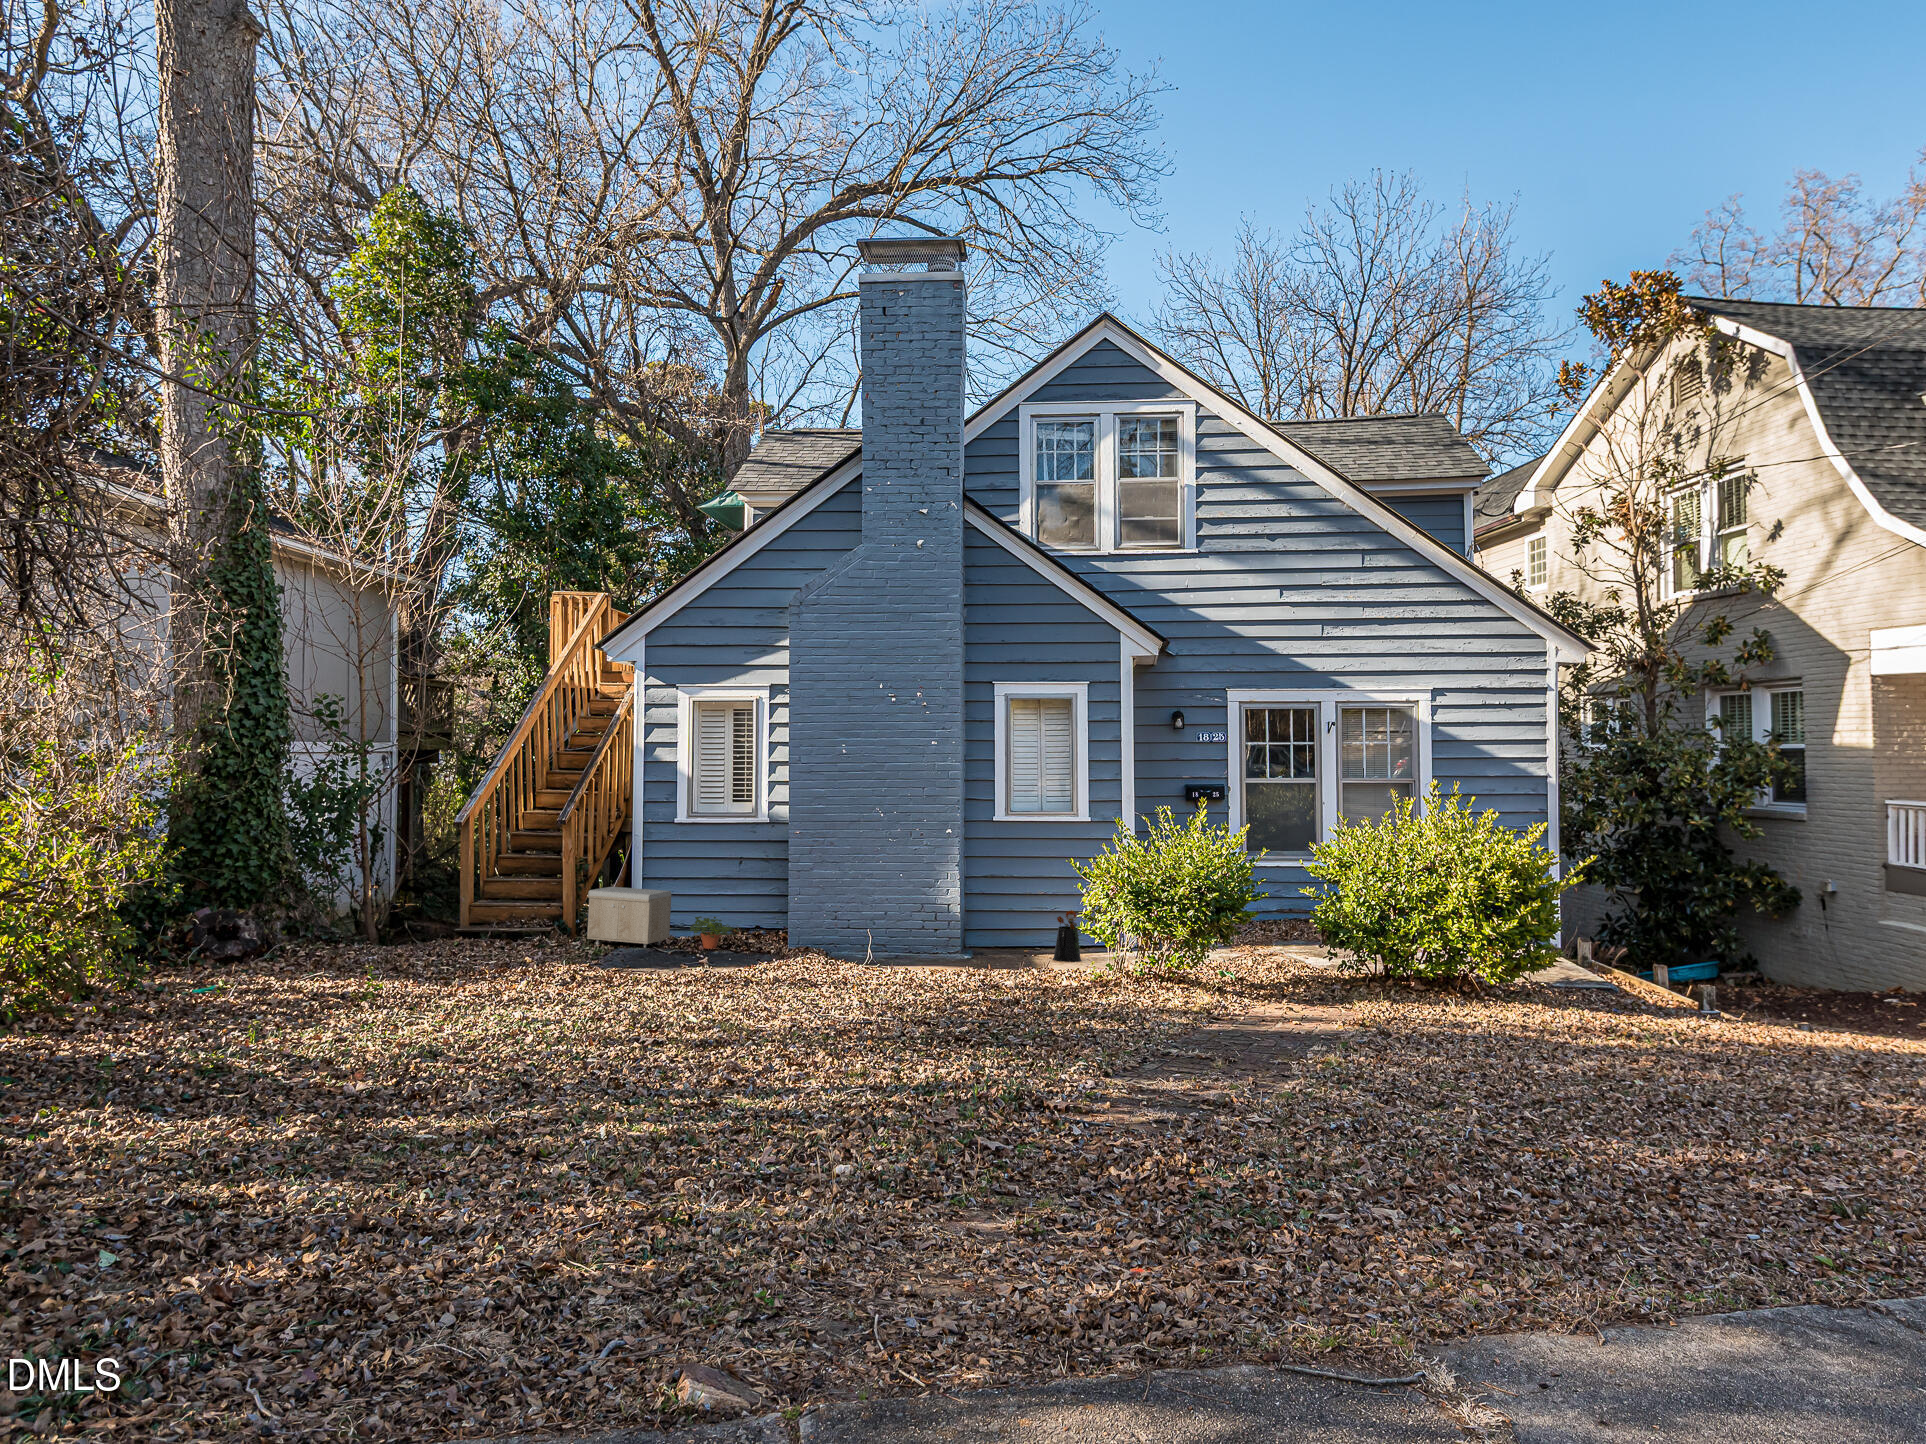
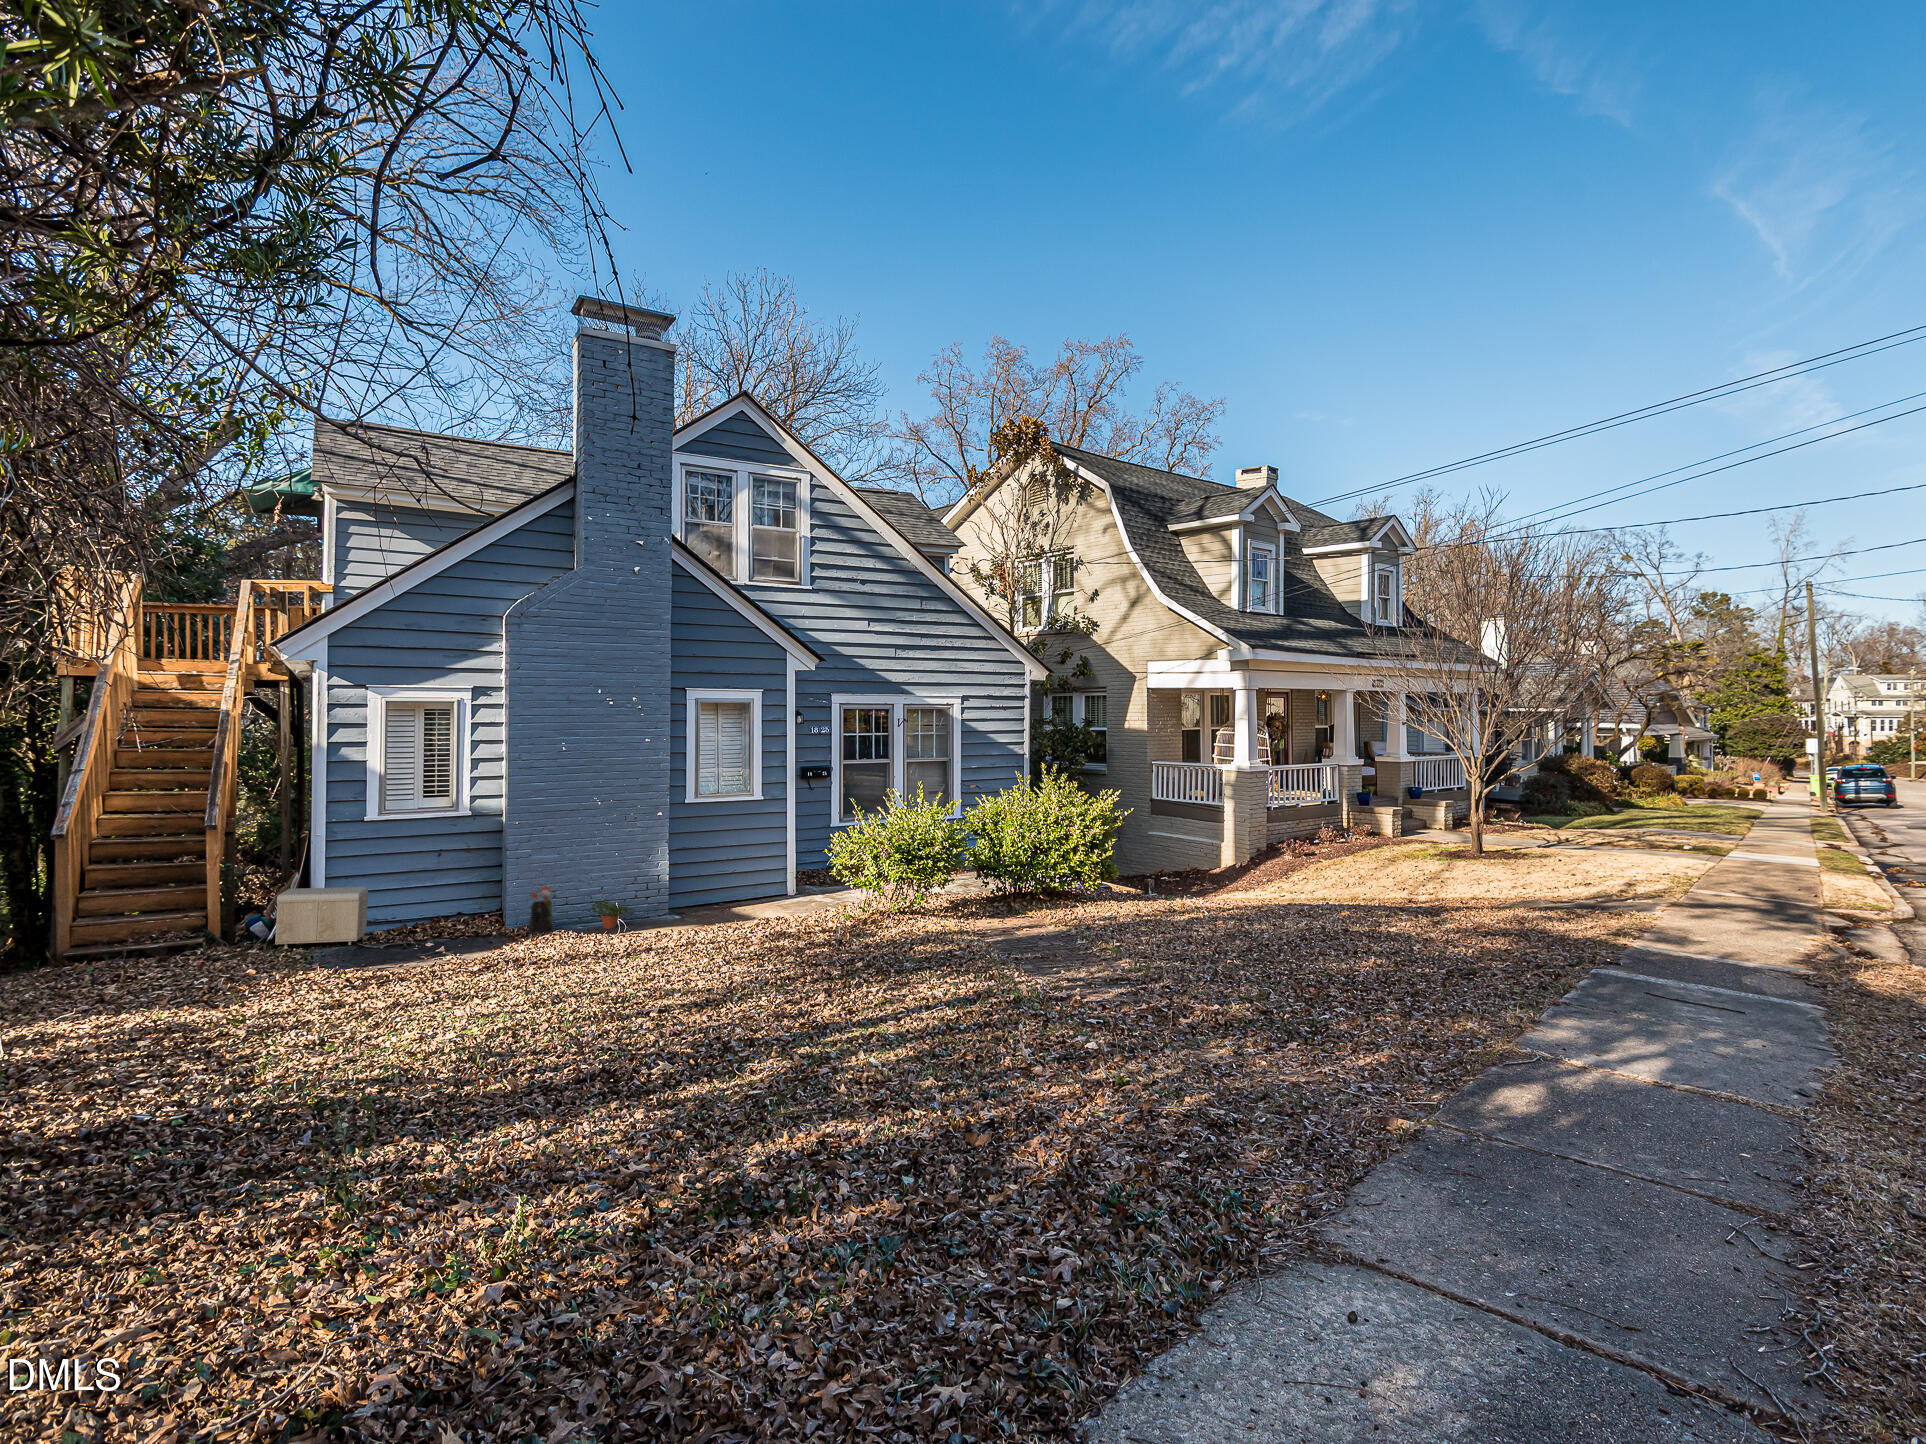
watering can: present [1053,910,1081,962] -> present [527,886,554,934]
potted plant: present [690,916,740,949] -> present [589,899,636,929]

